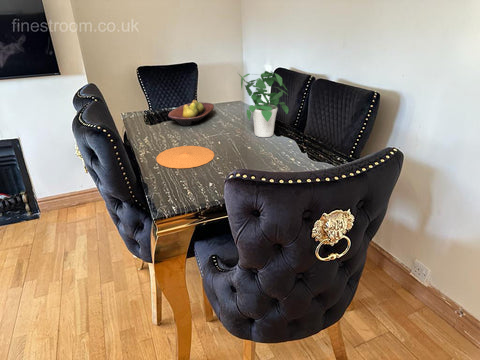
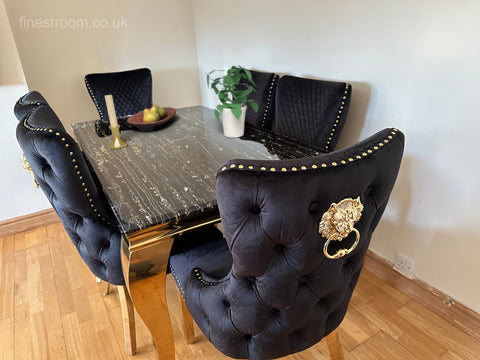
candle holder: none [149,91,166,141] -> present [105,95,127,149]
plate: present [156,146,214,168] -> none [119,151,185,175]

